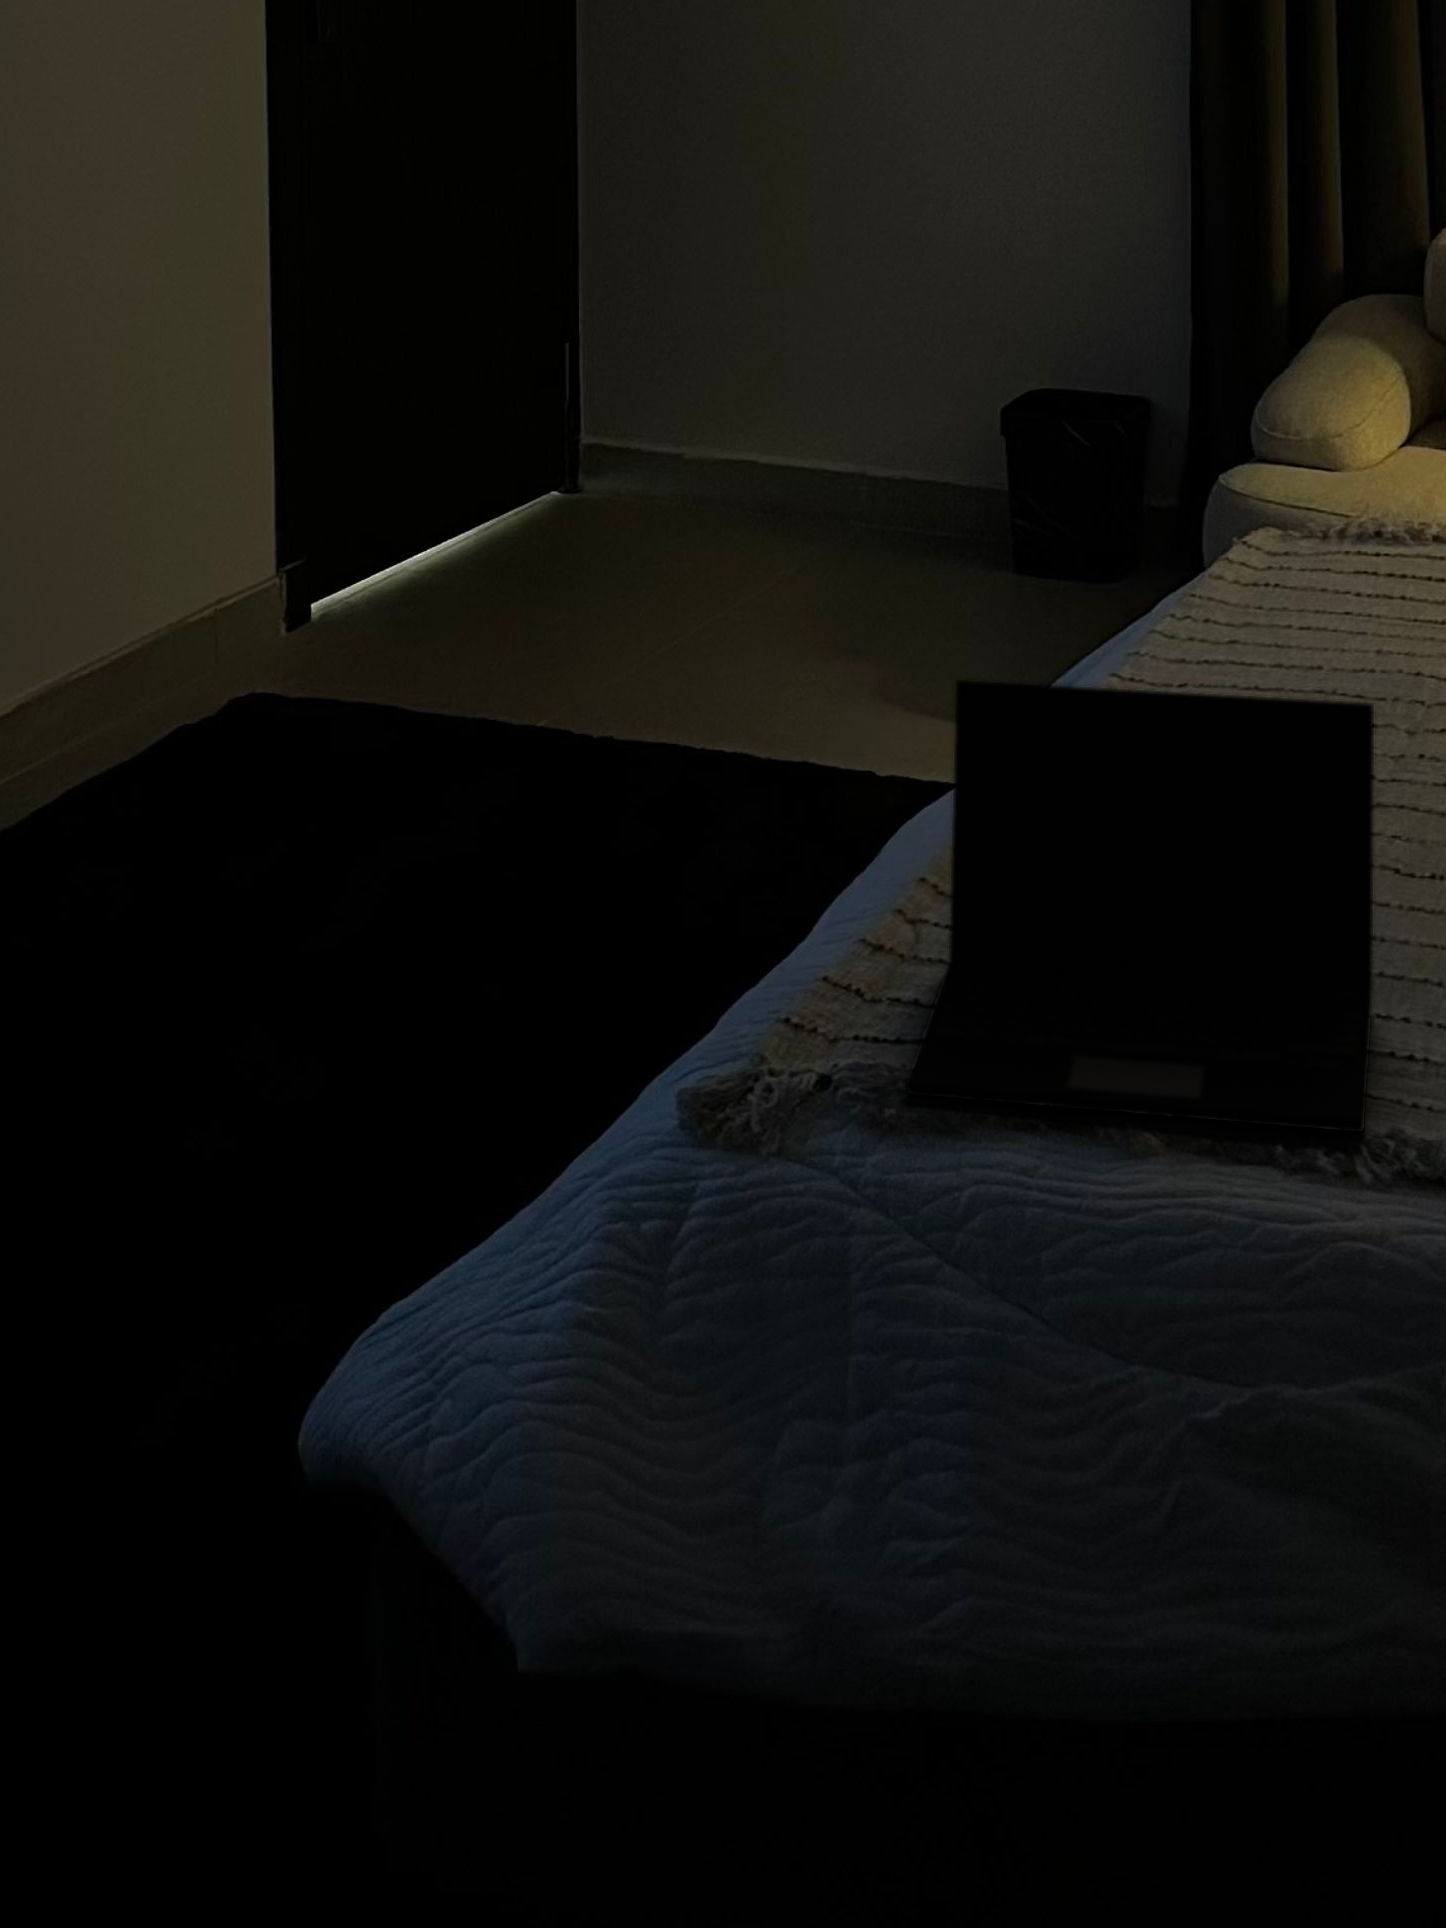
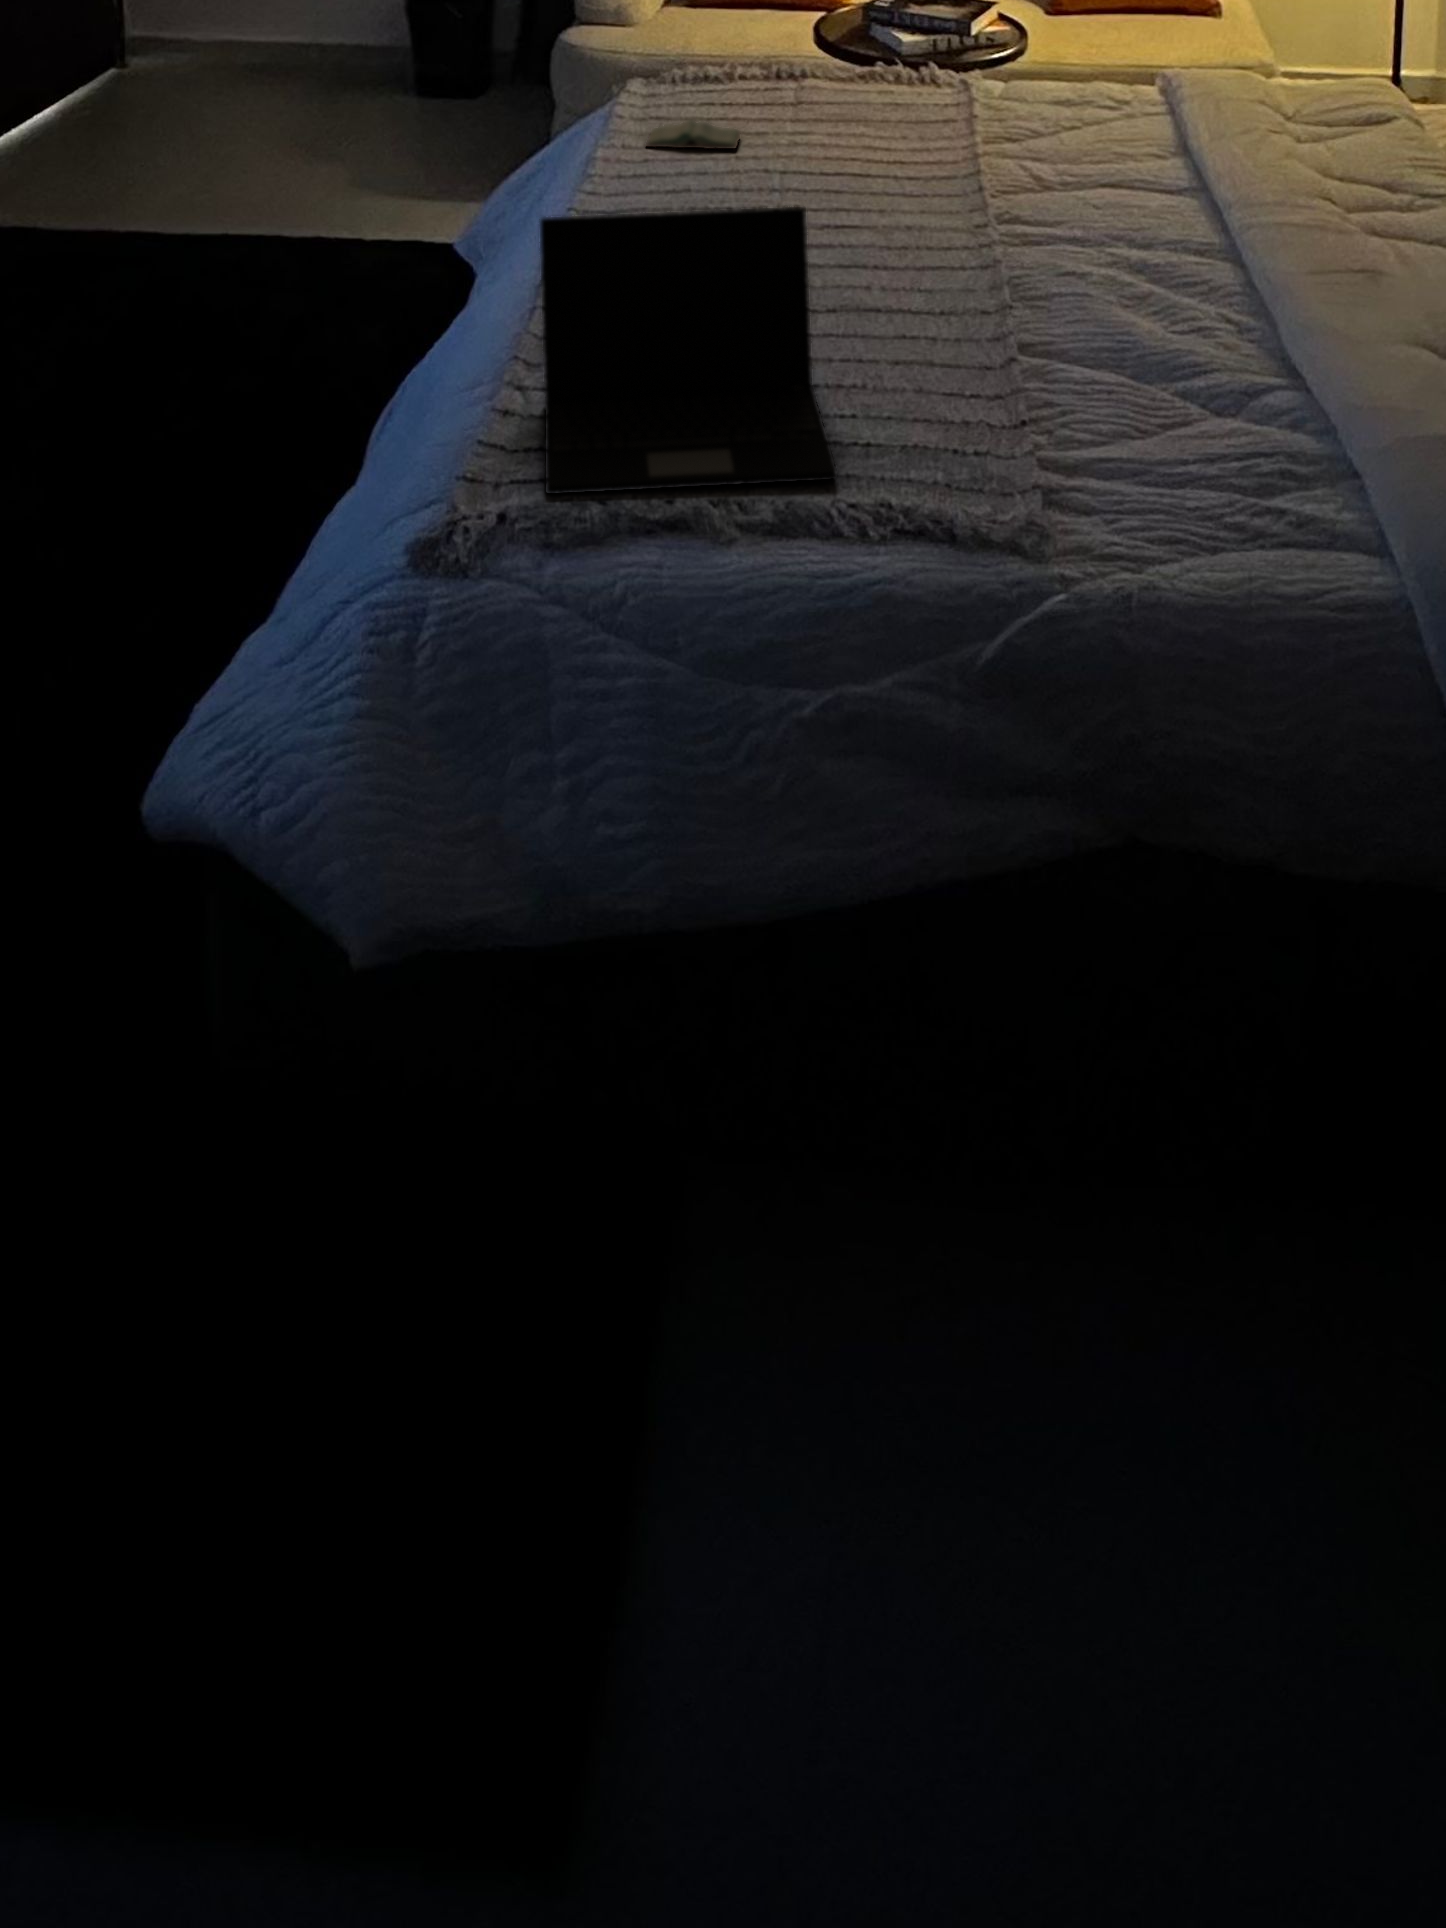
book: none [1237,588,1398,641] -> present [647,119,740,149]

